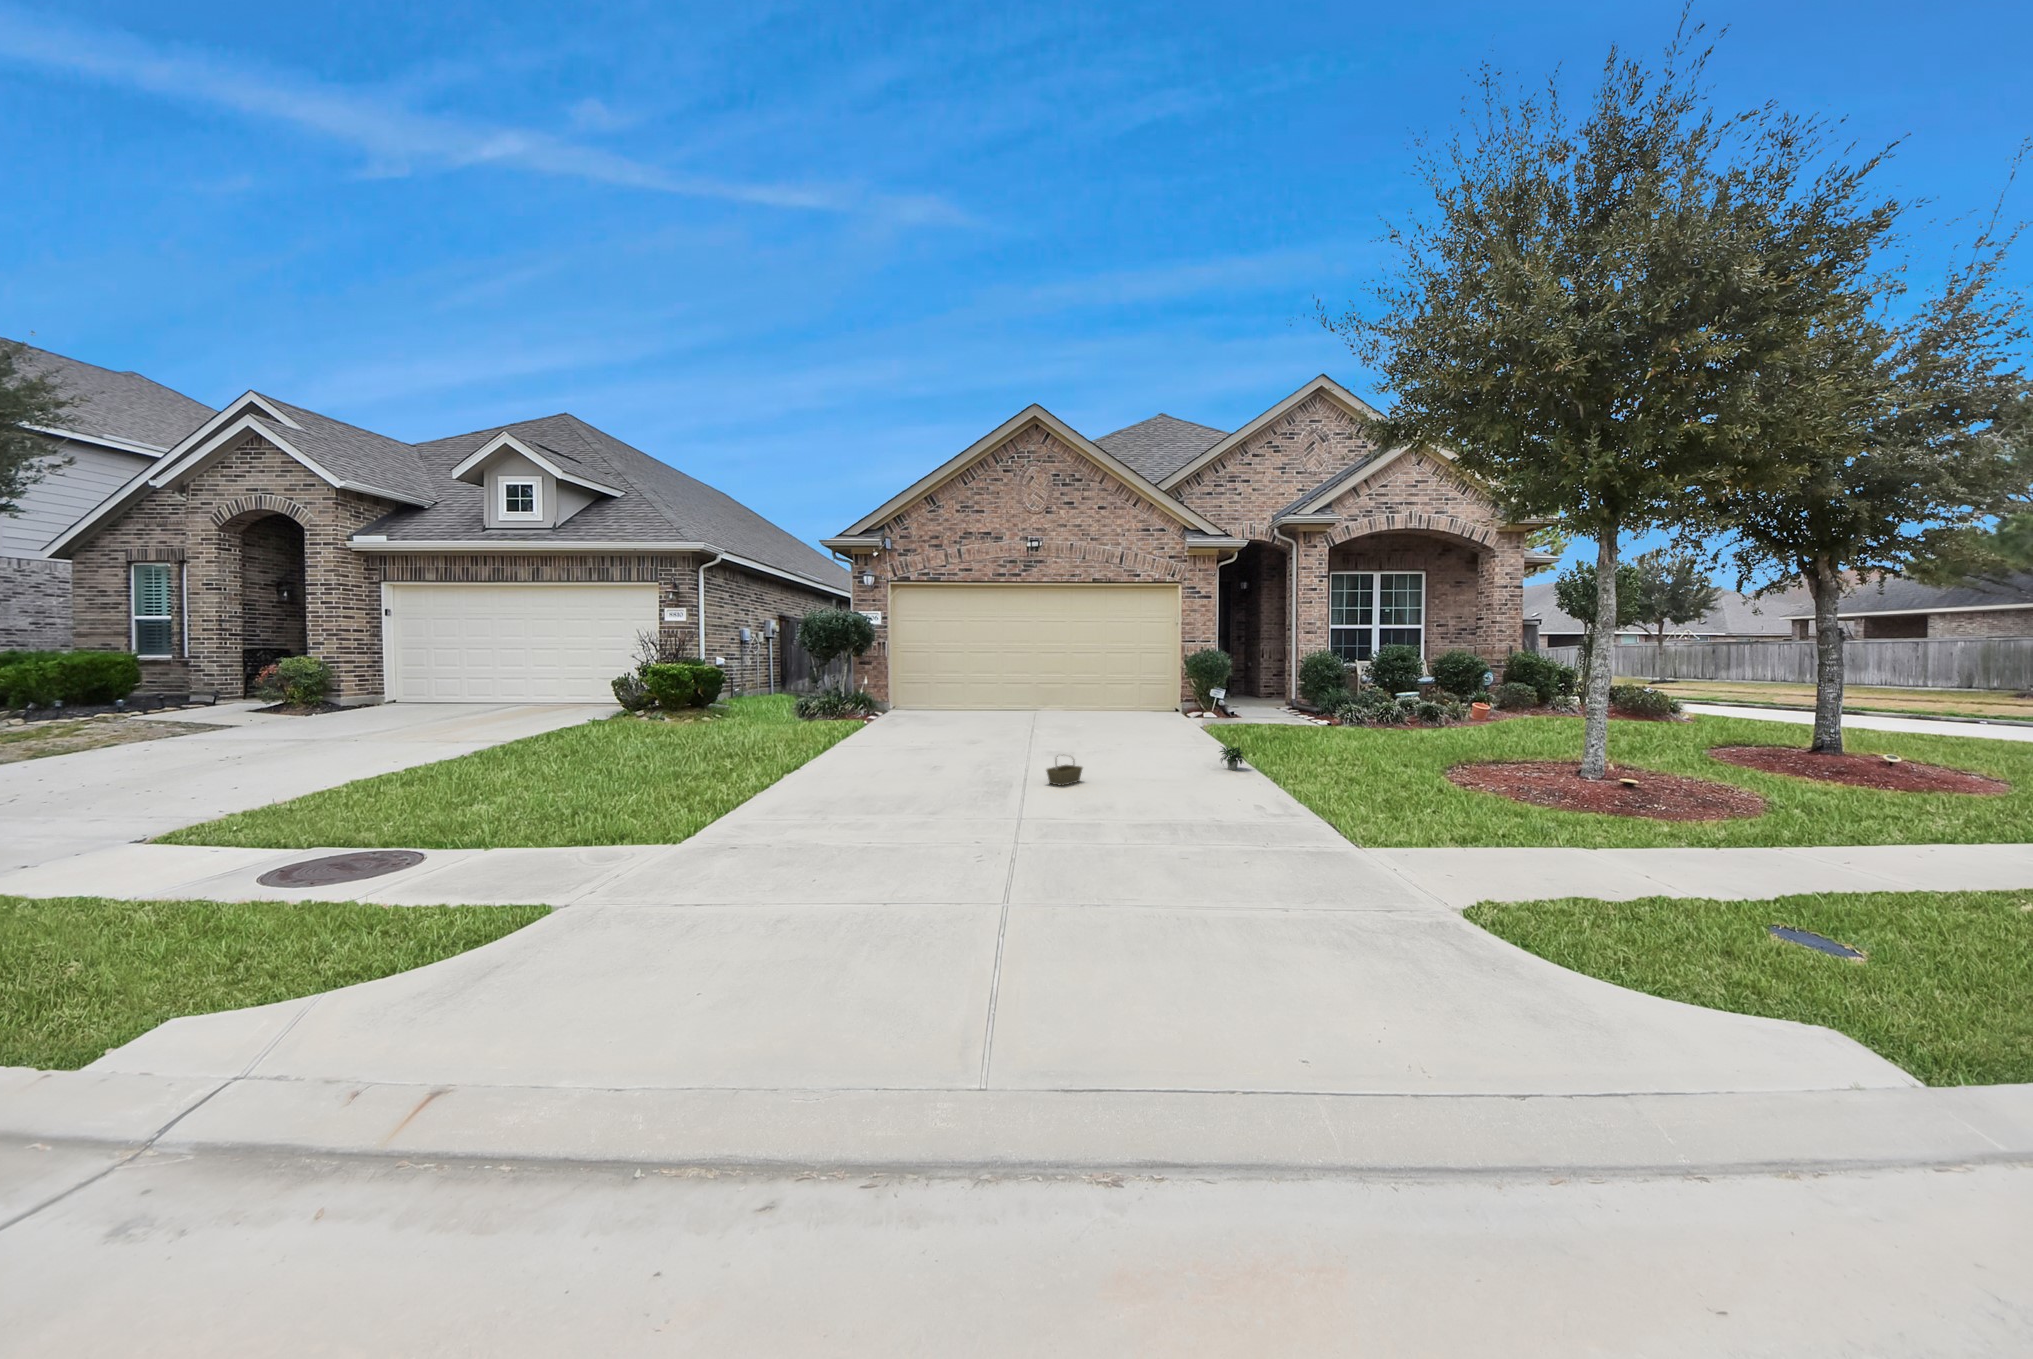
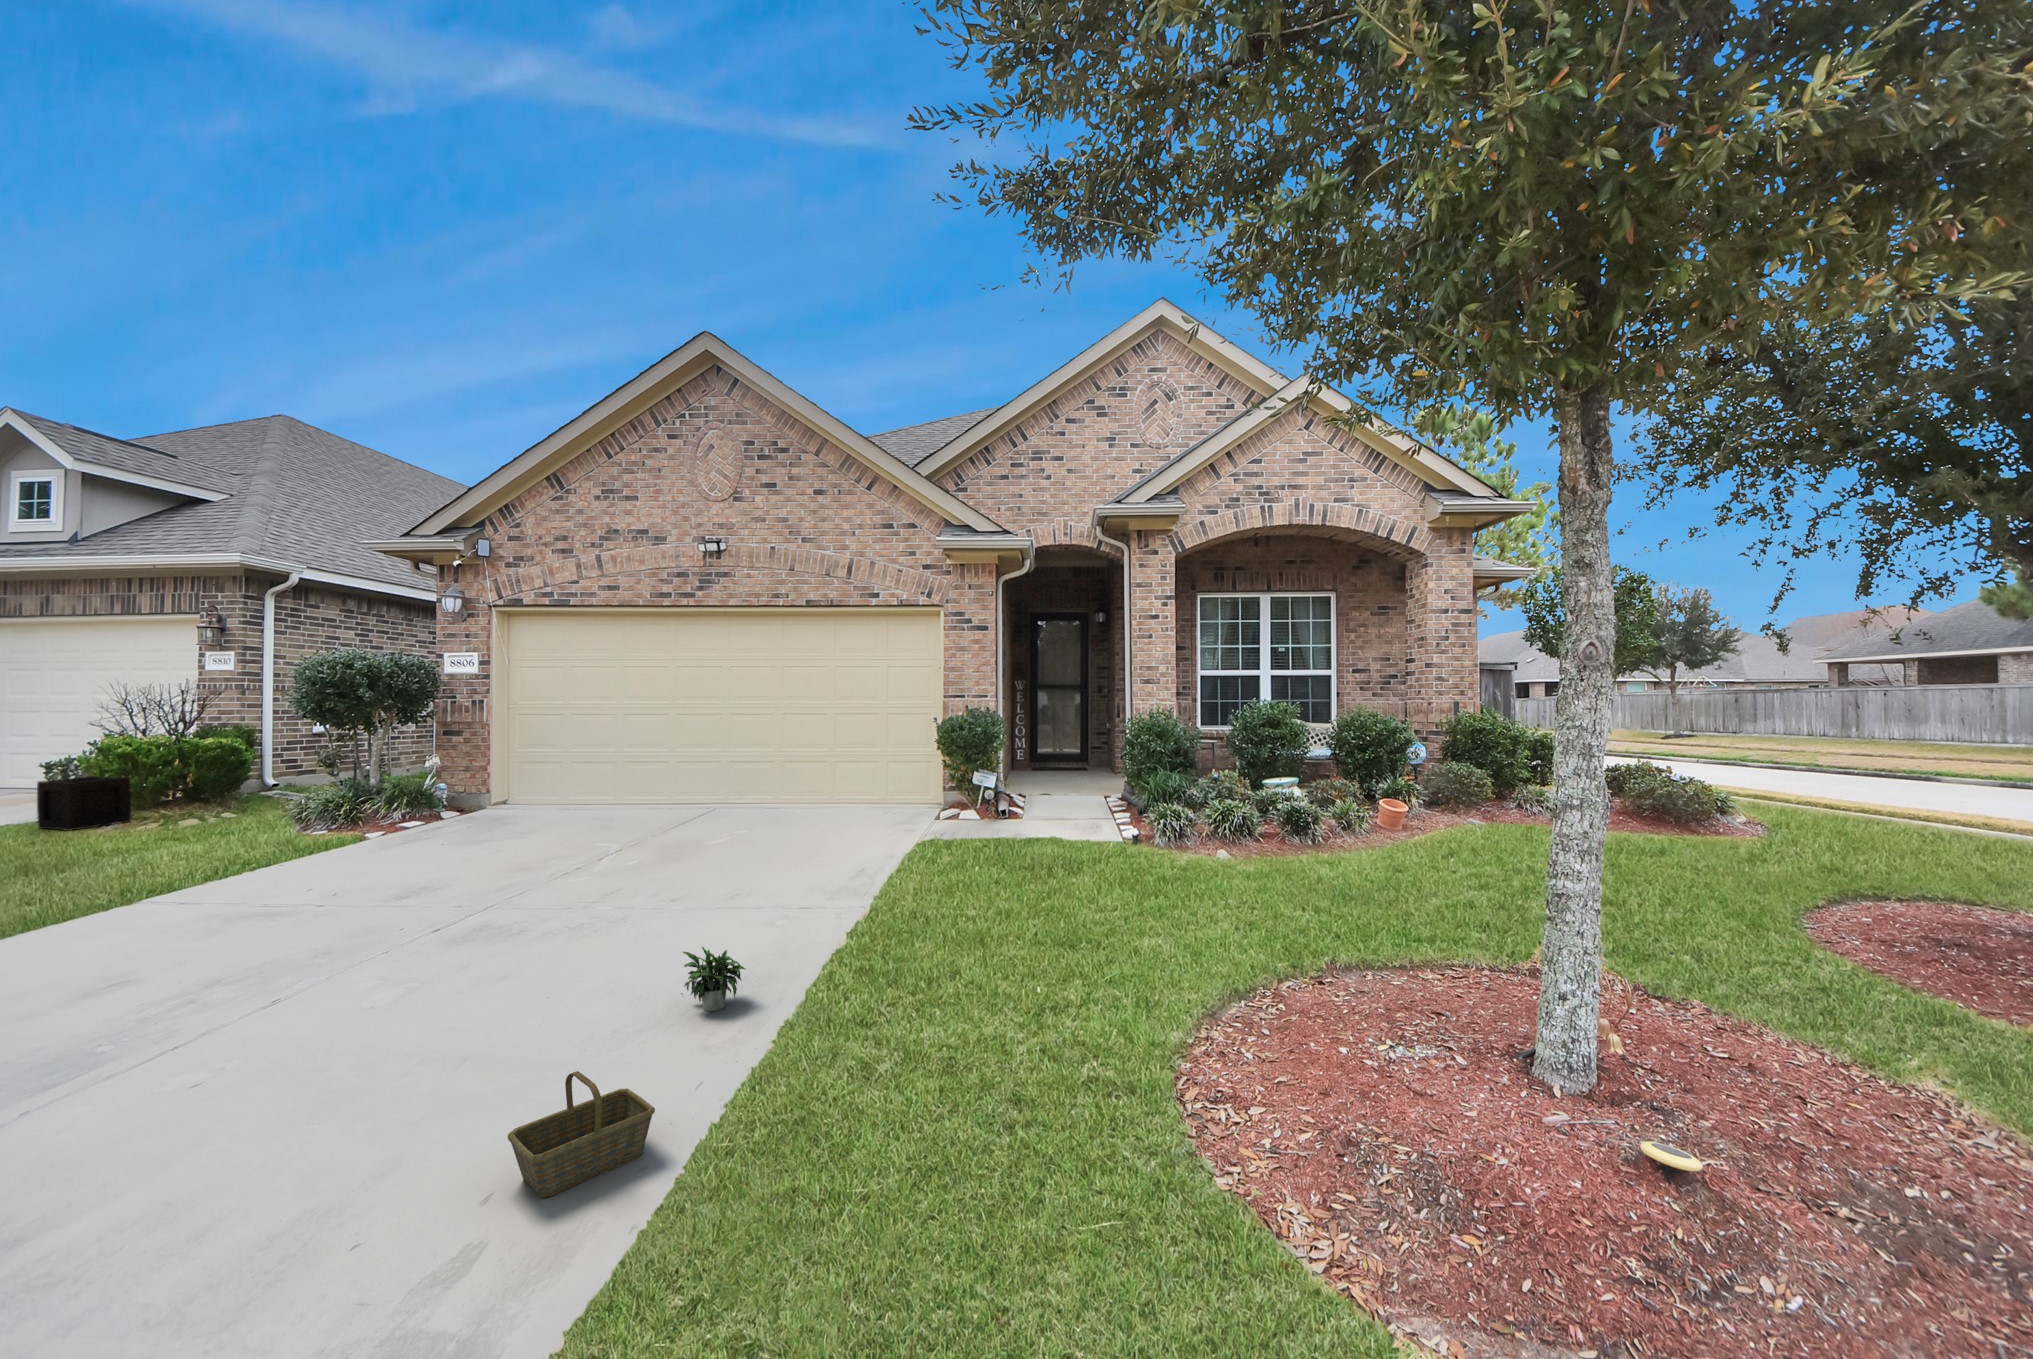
wooden crate: none [639,688,683,721] -> present [37,776,131,831]
basket: present [1046,756,1082,786] -> present [508,1071,655,1198]

